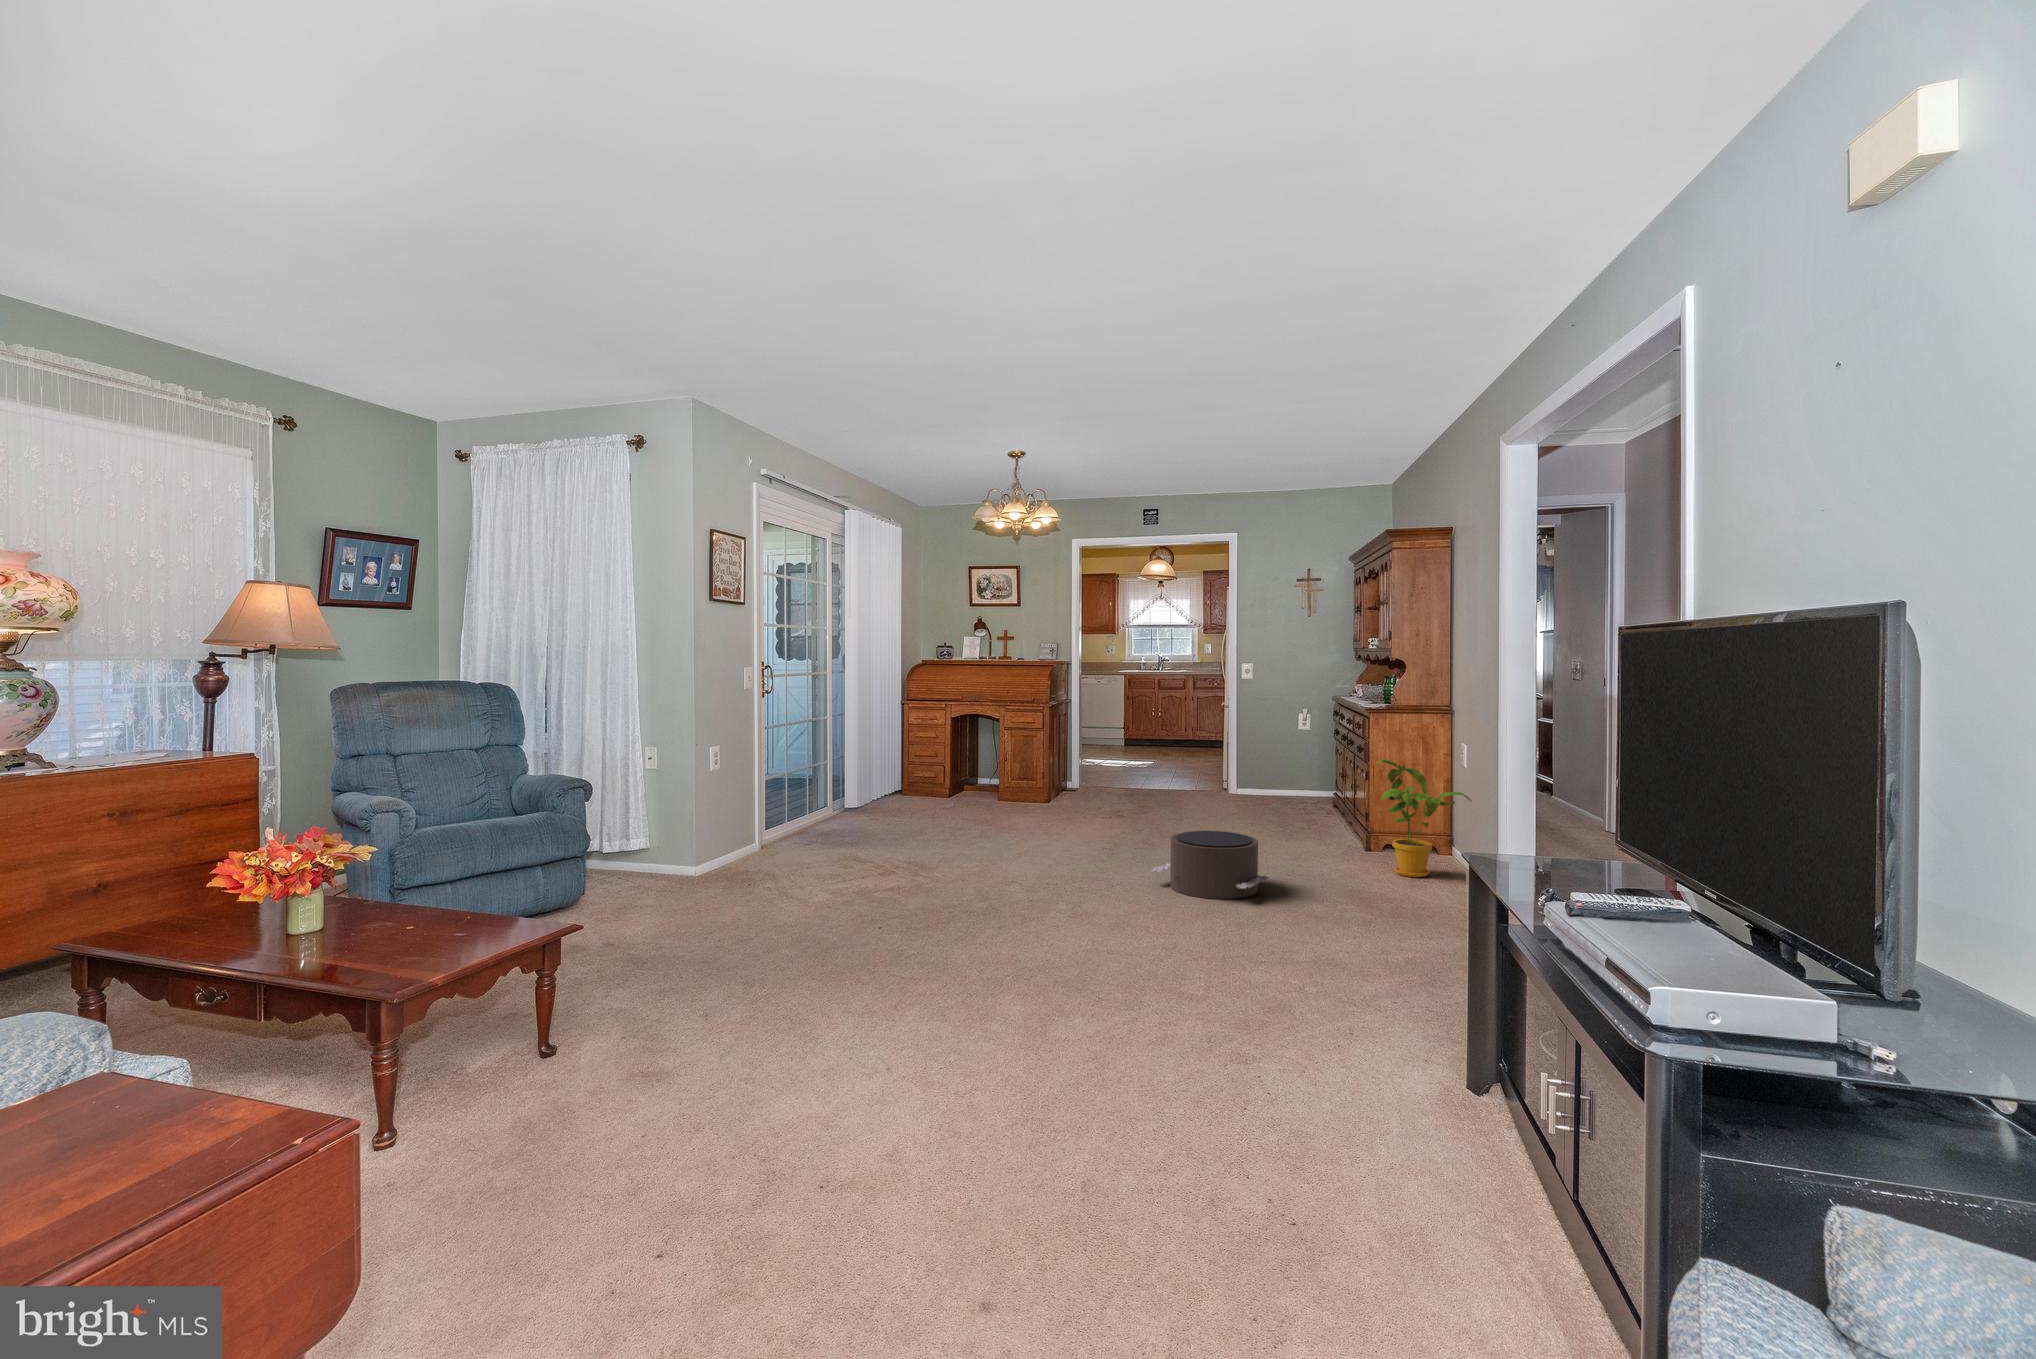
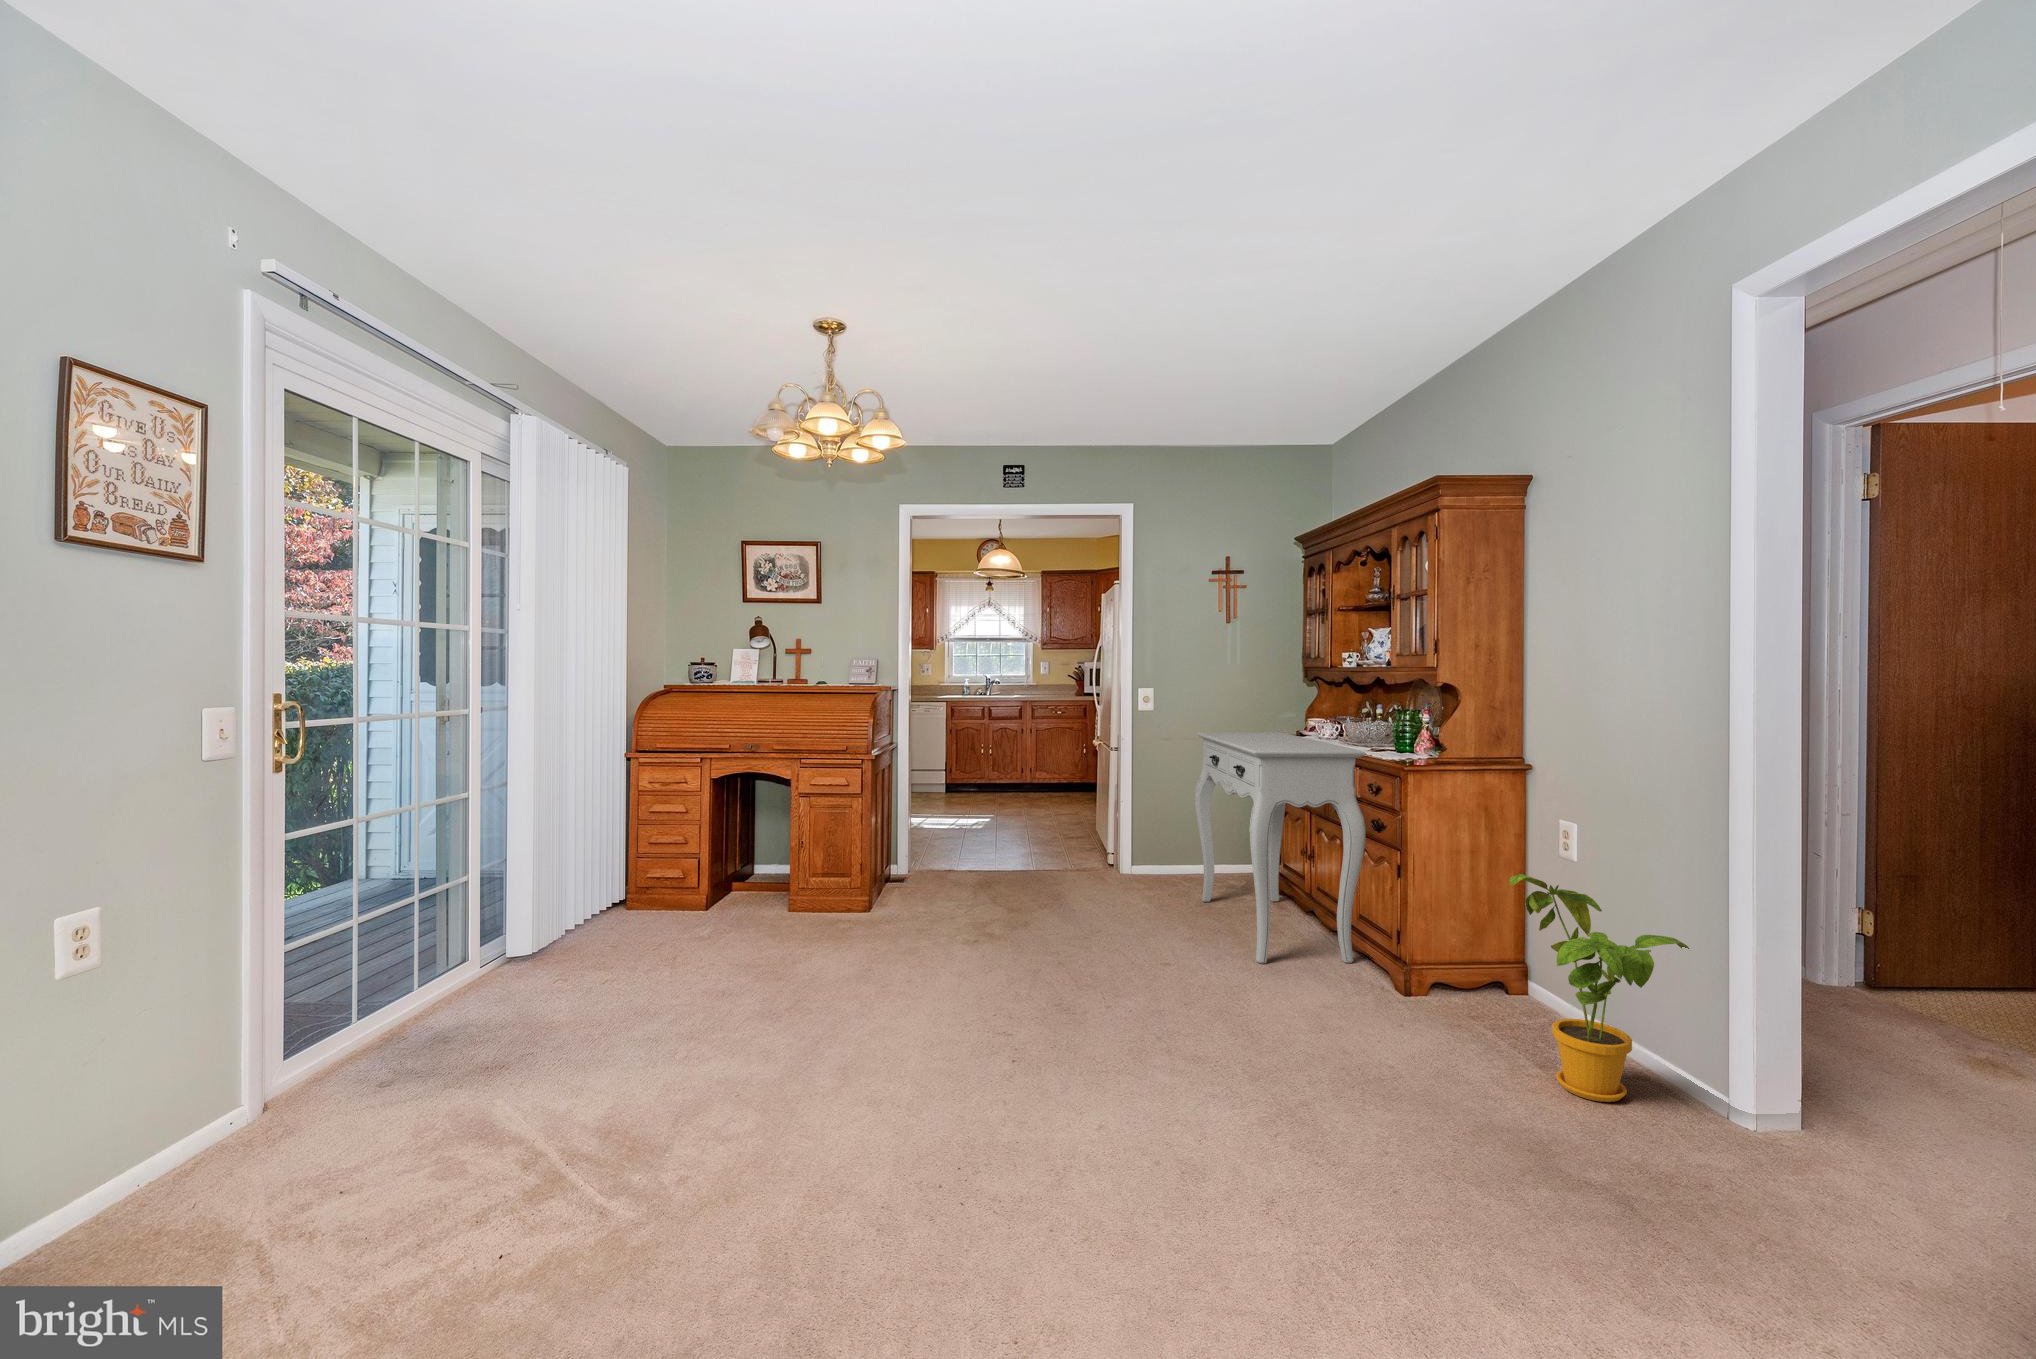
console table: none [1265,691,1346,832] -> present [1194,732,1366,964]
pouf: present [1152,831,1269,899] -> none [1171,1056,1435,1269]

